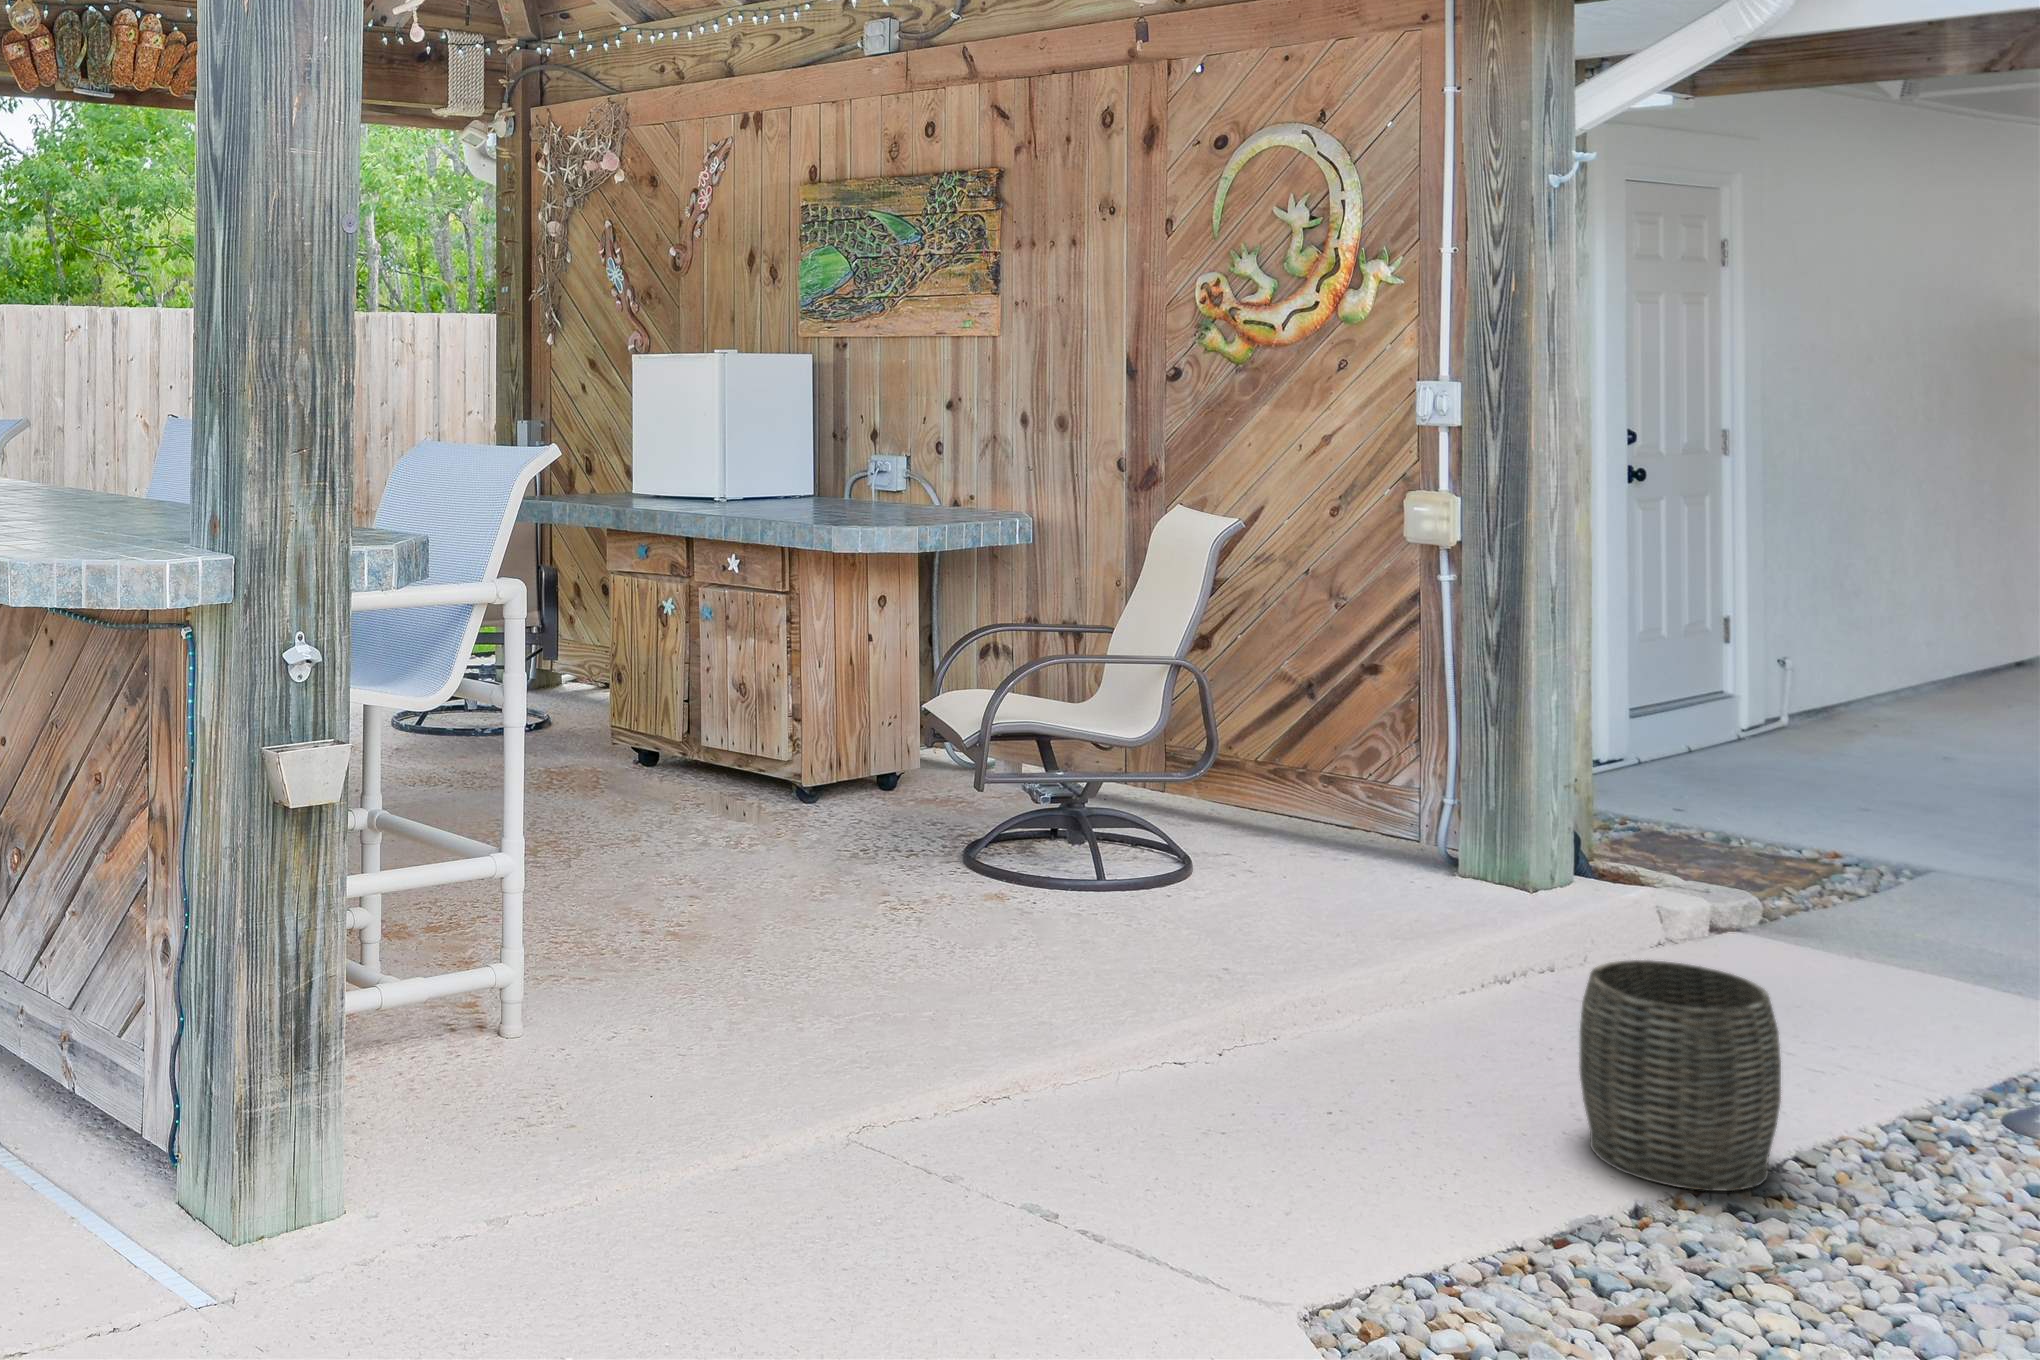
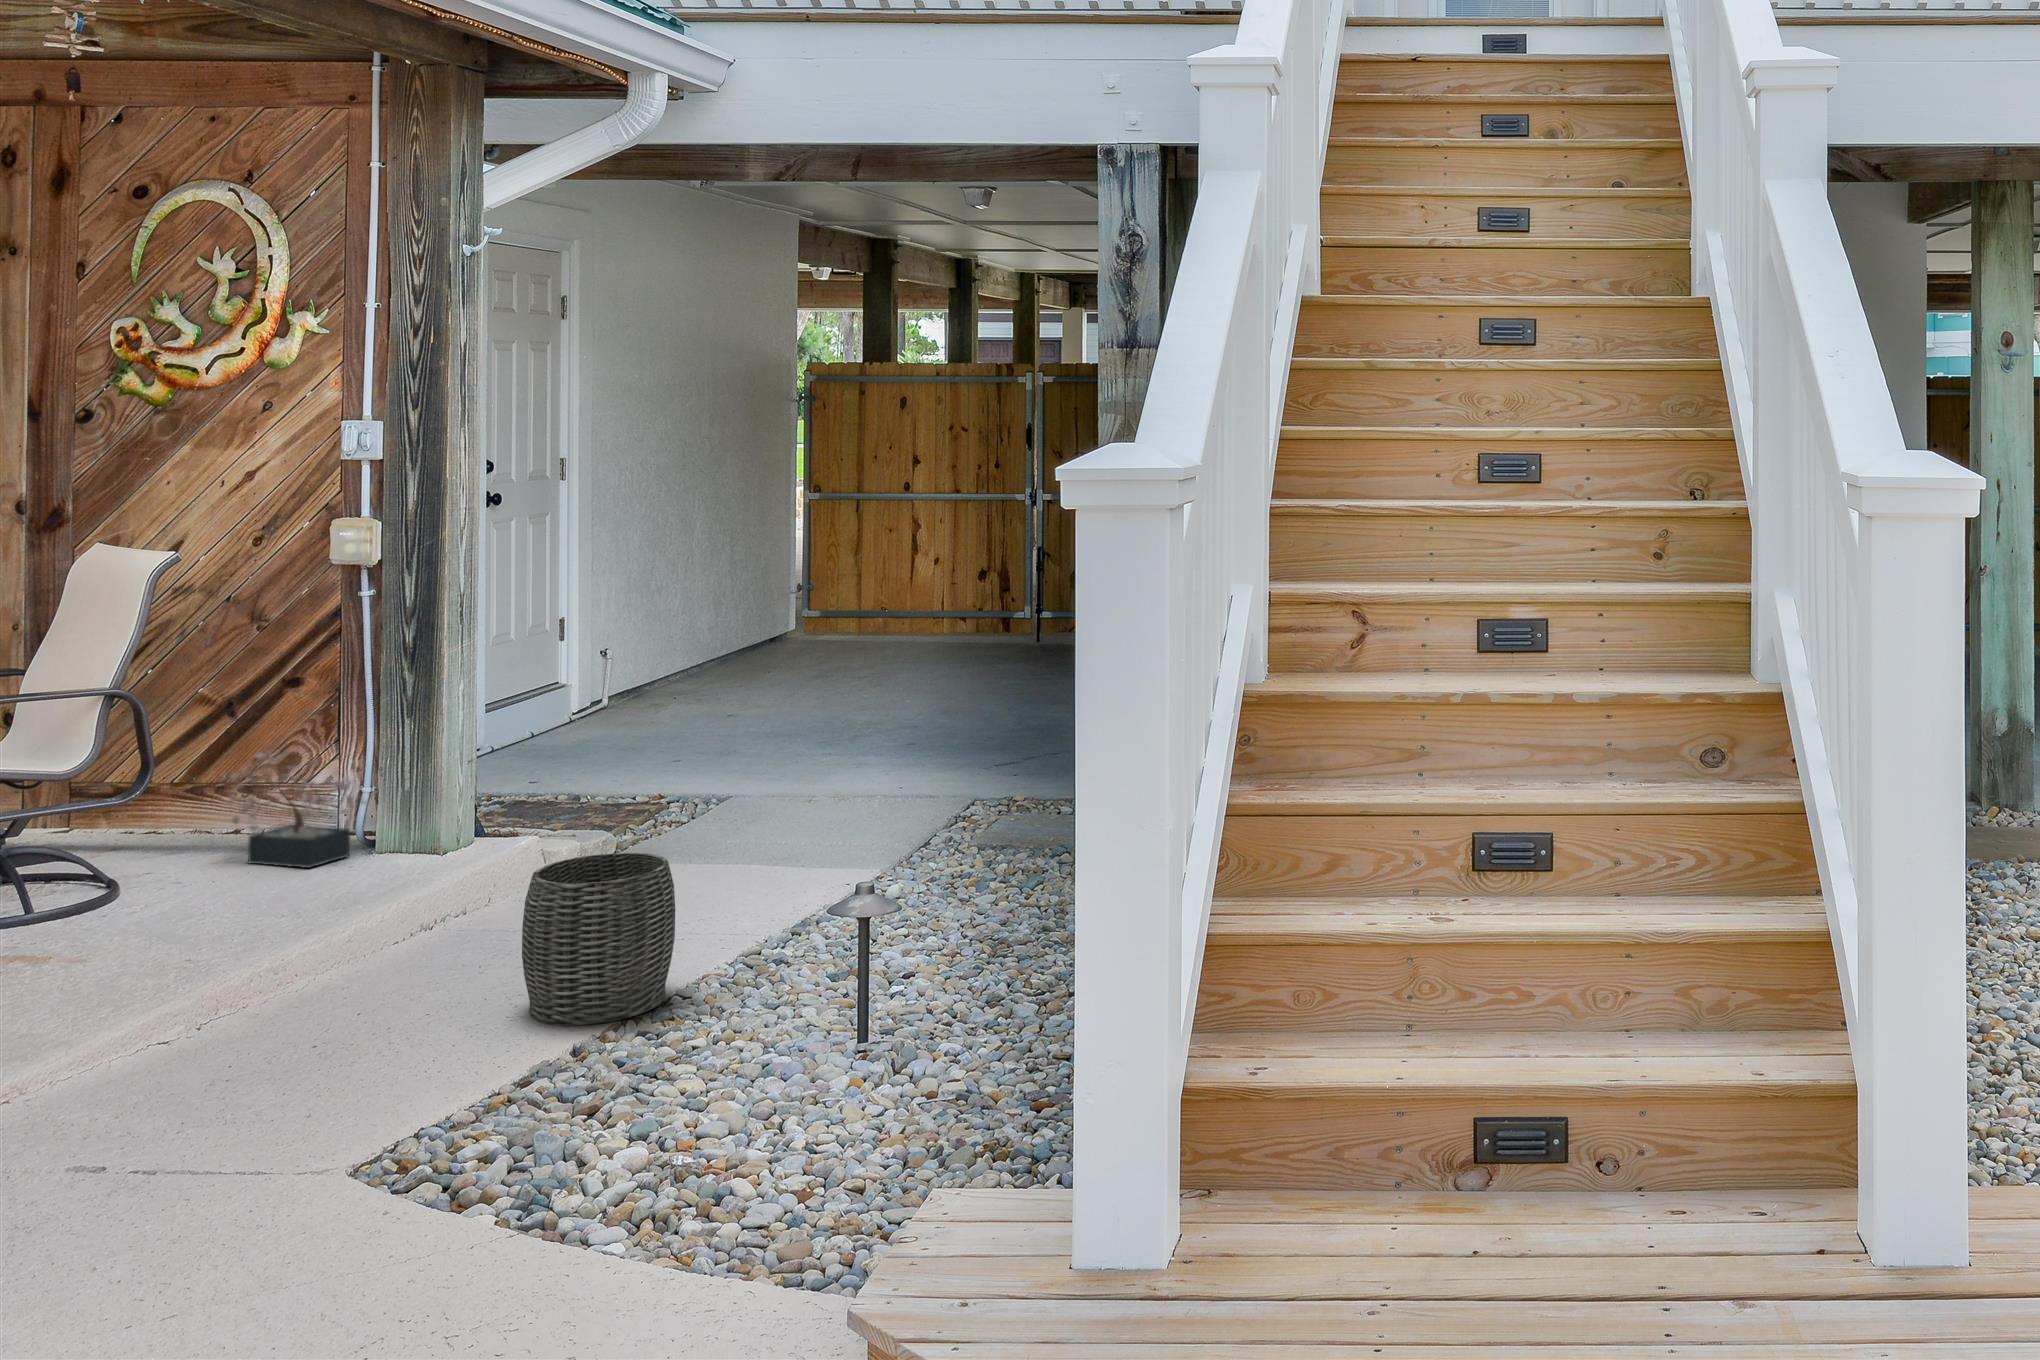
decorative plant: none [1302,743,1449,883] -> present [224,751,367,868]

